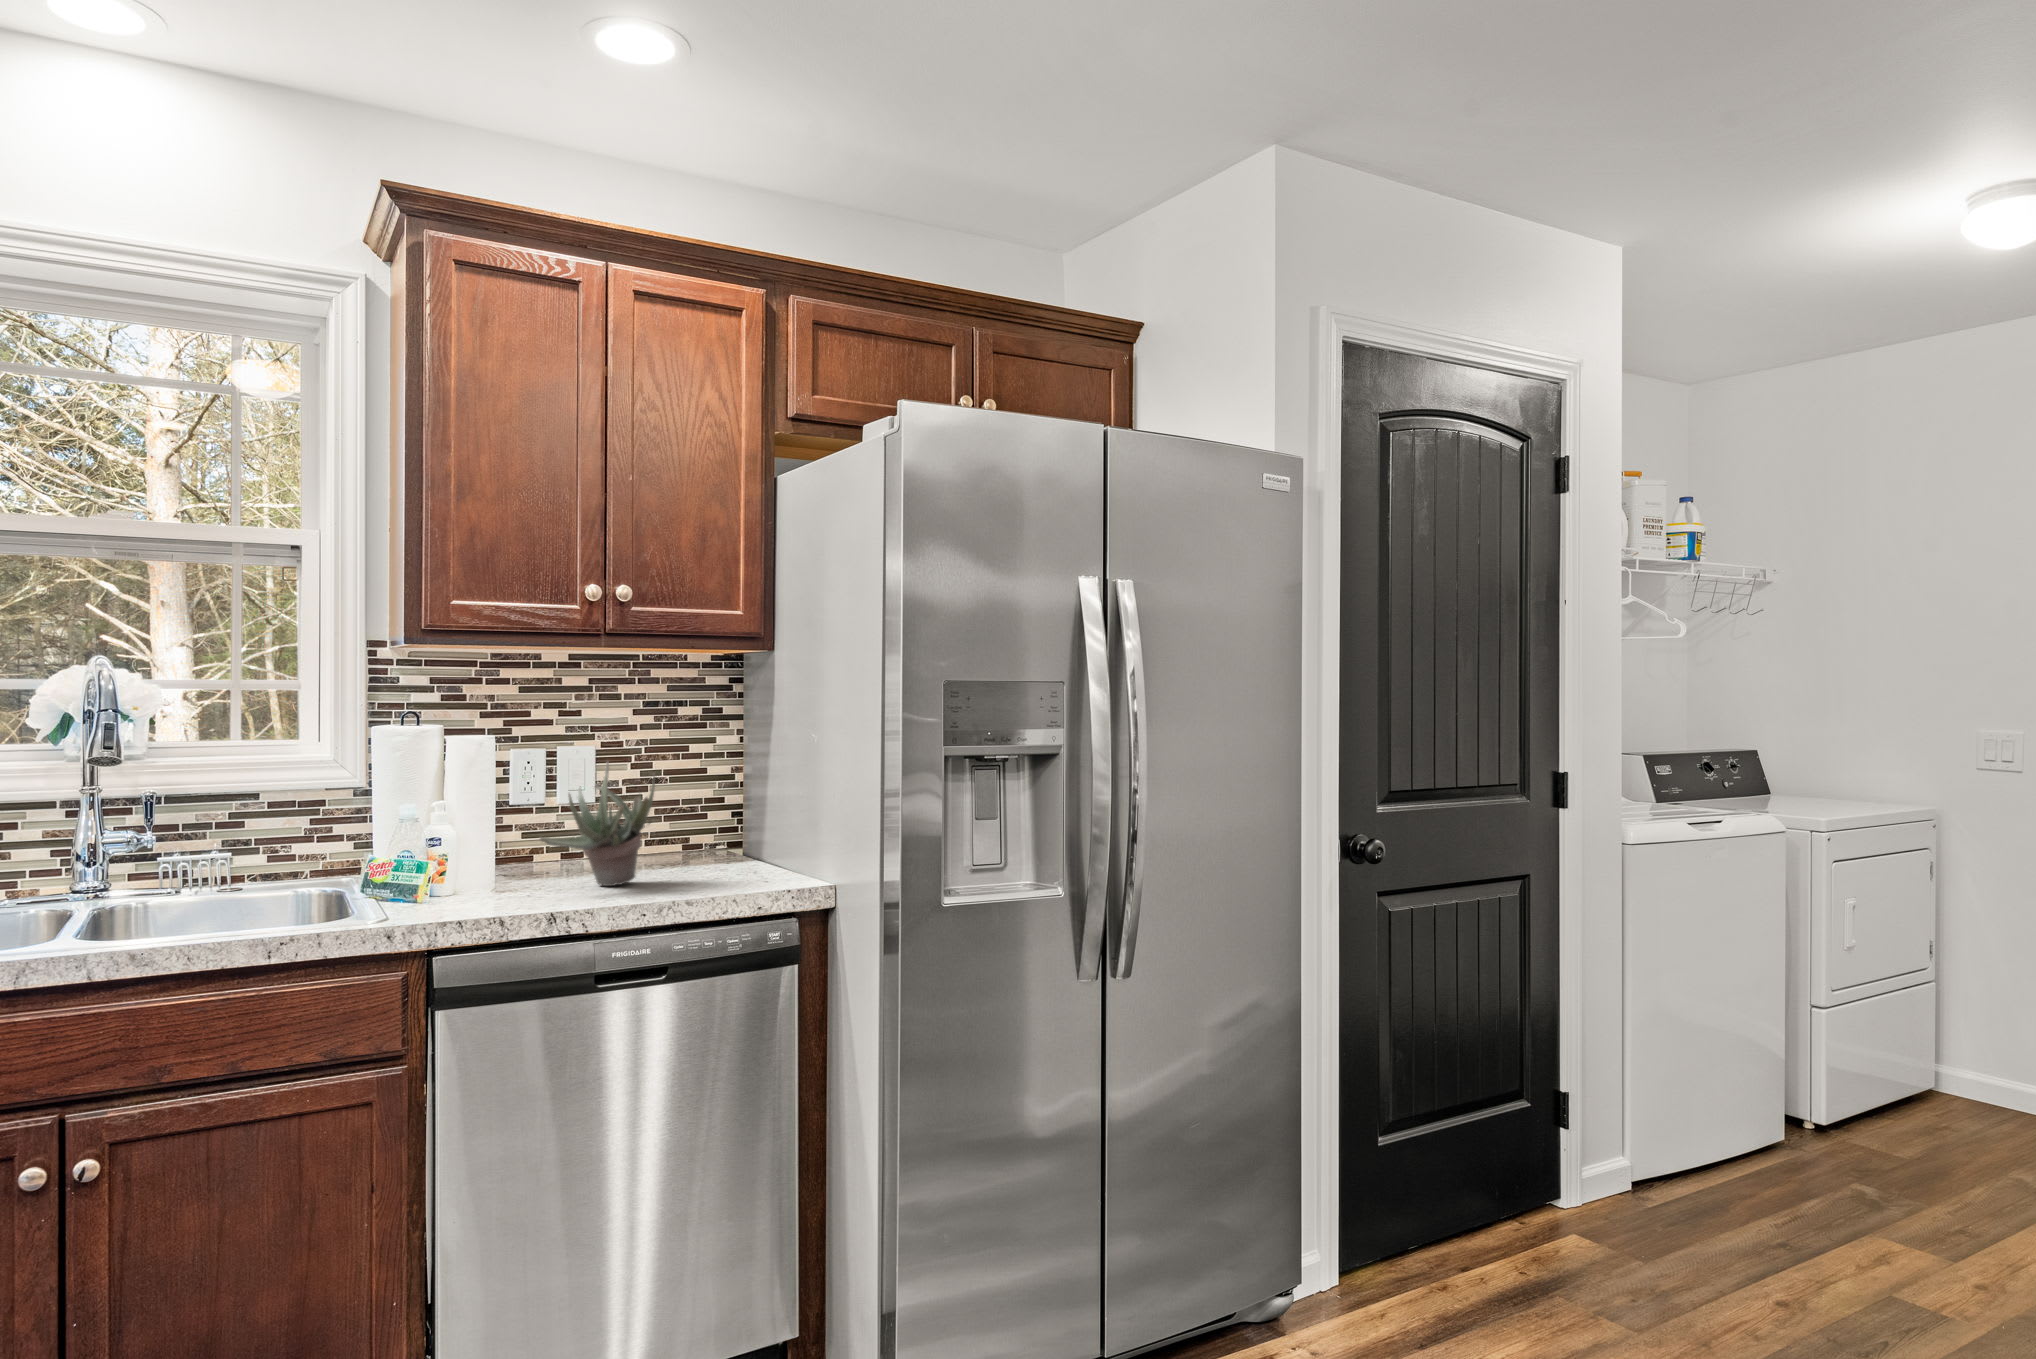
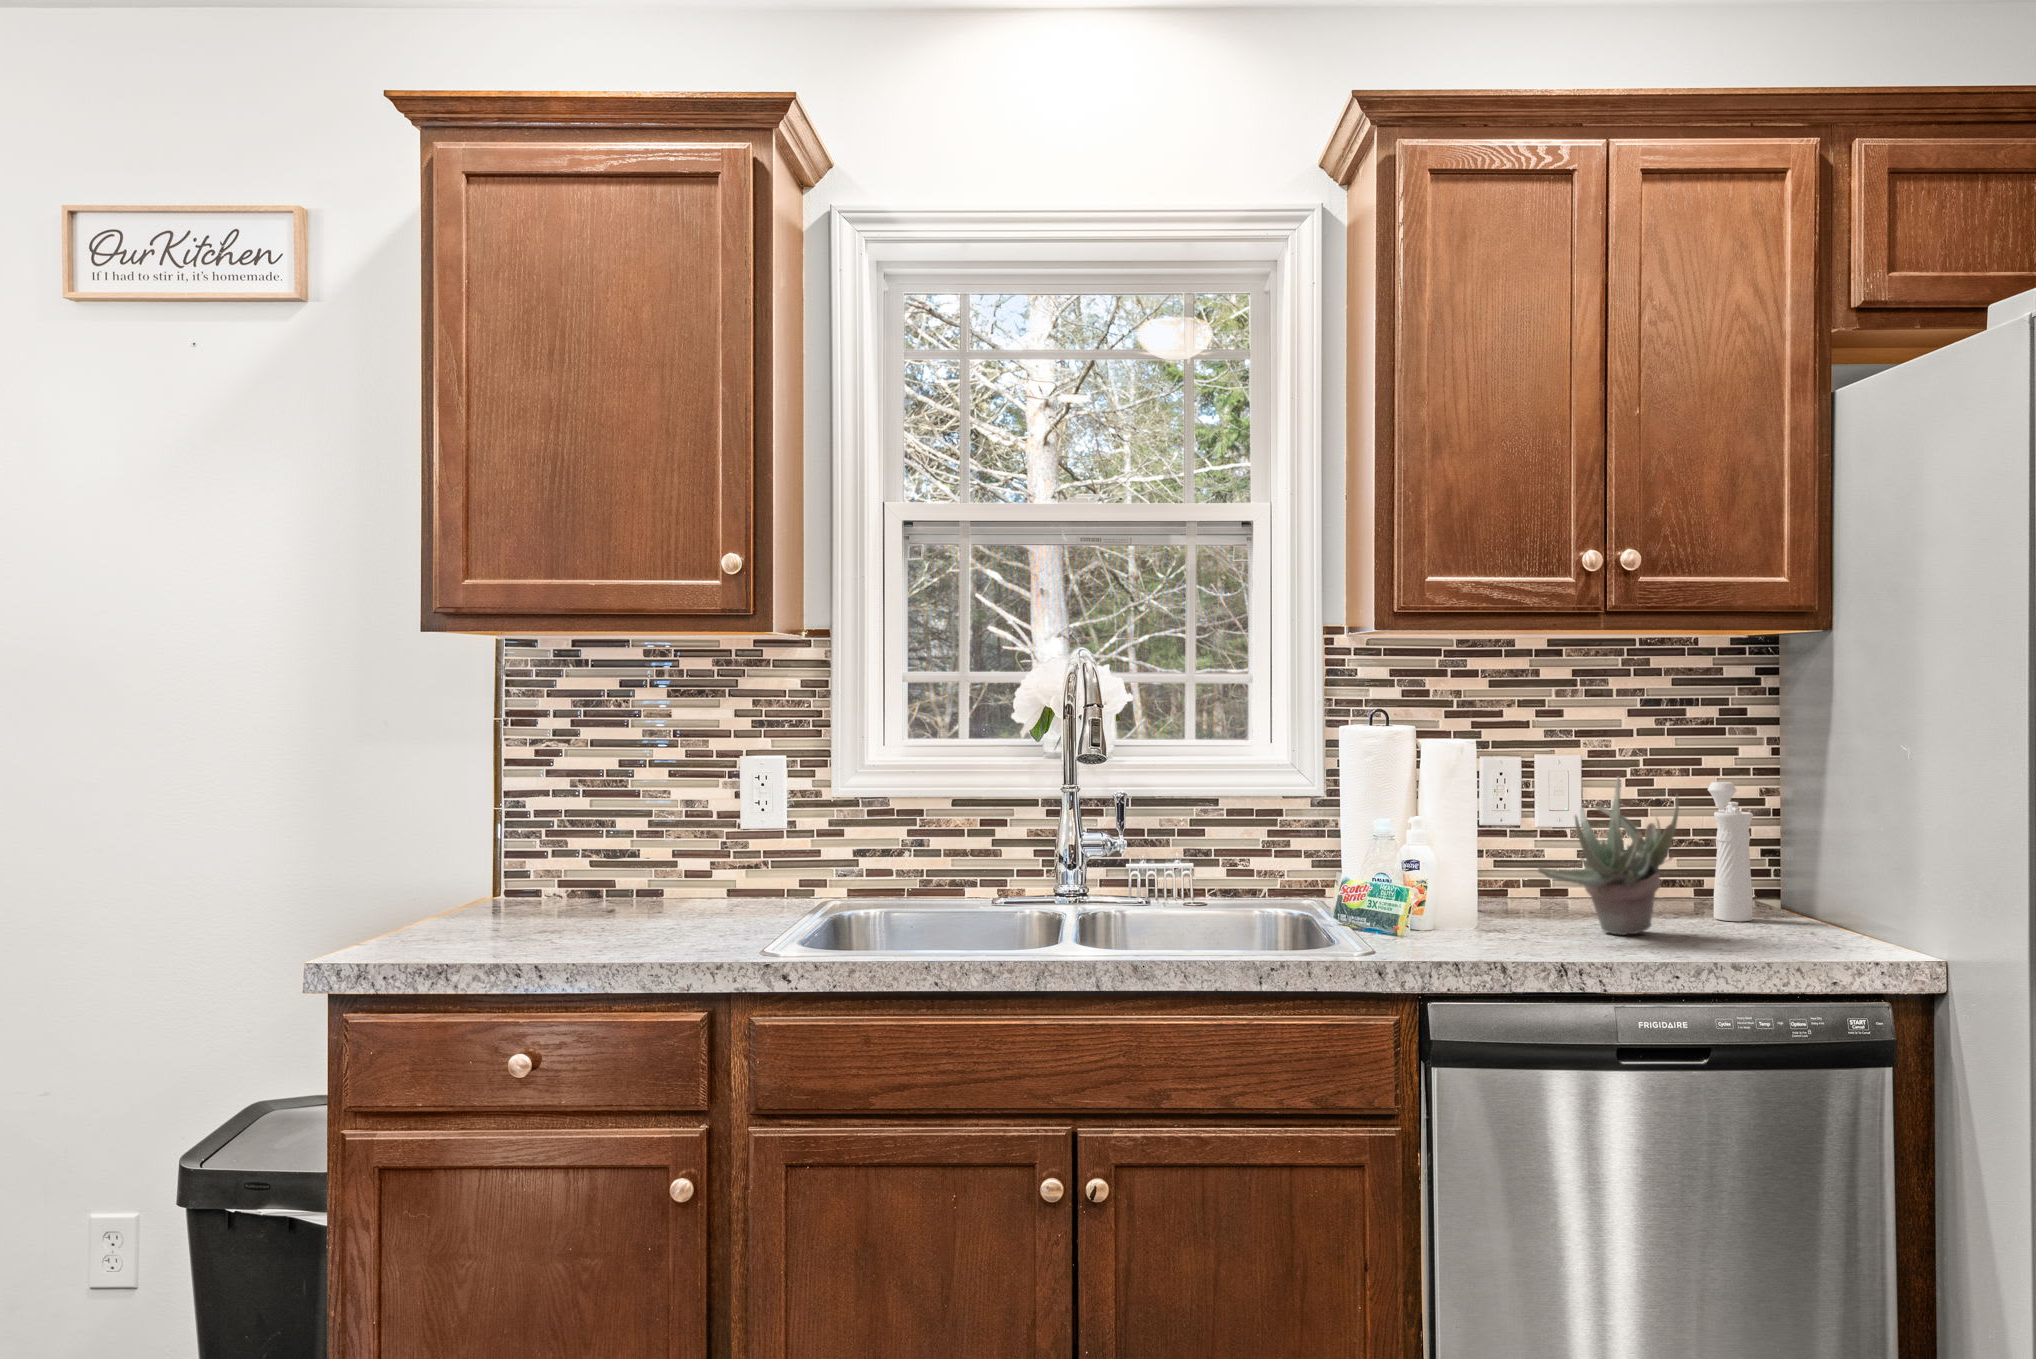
pepper mill: none [690,764,718,869] -> present [1708,782,1753,922]

